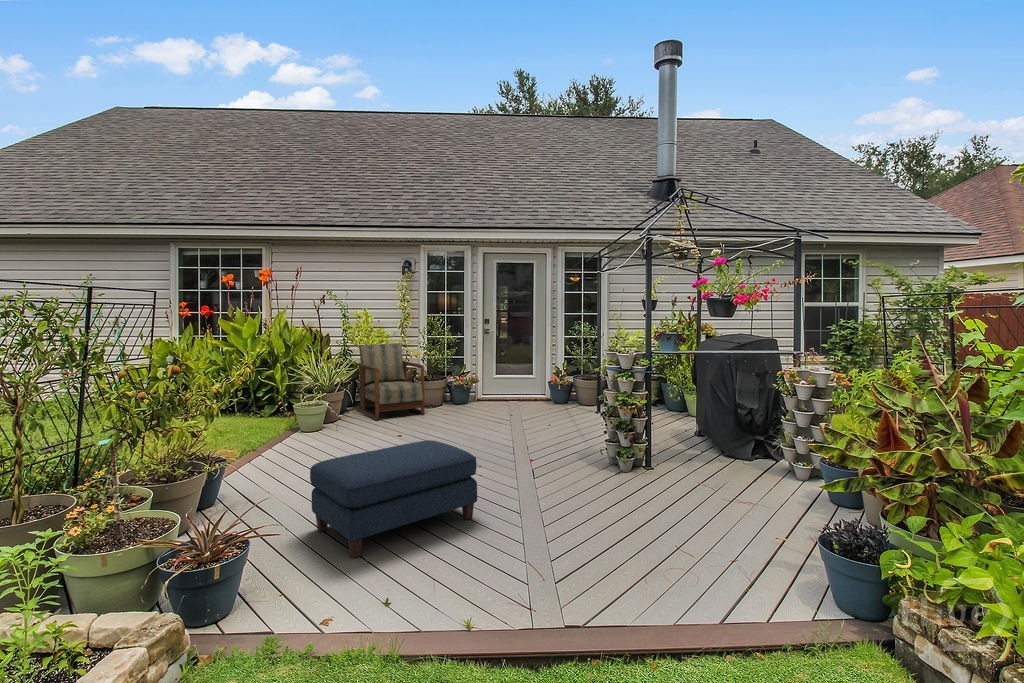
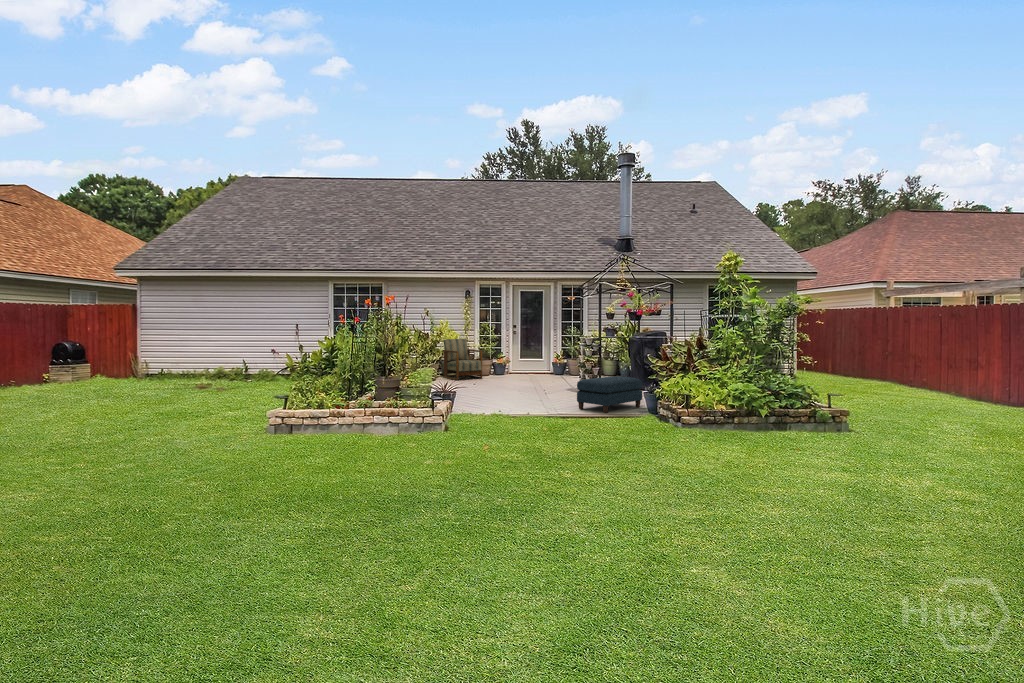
ottoman: present [310,440,477,558] -> present [577,376,642,413]

